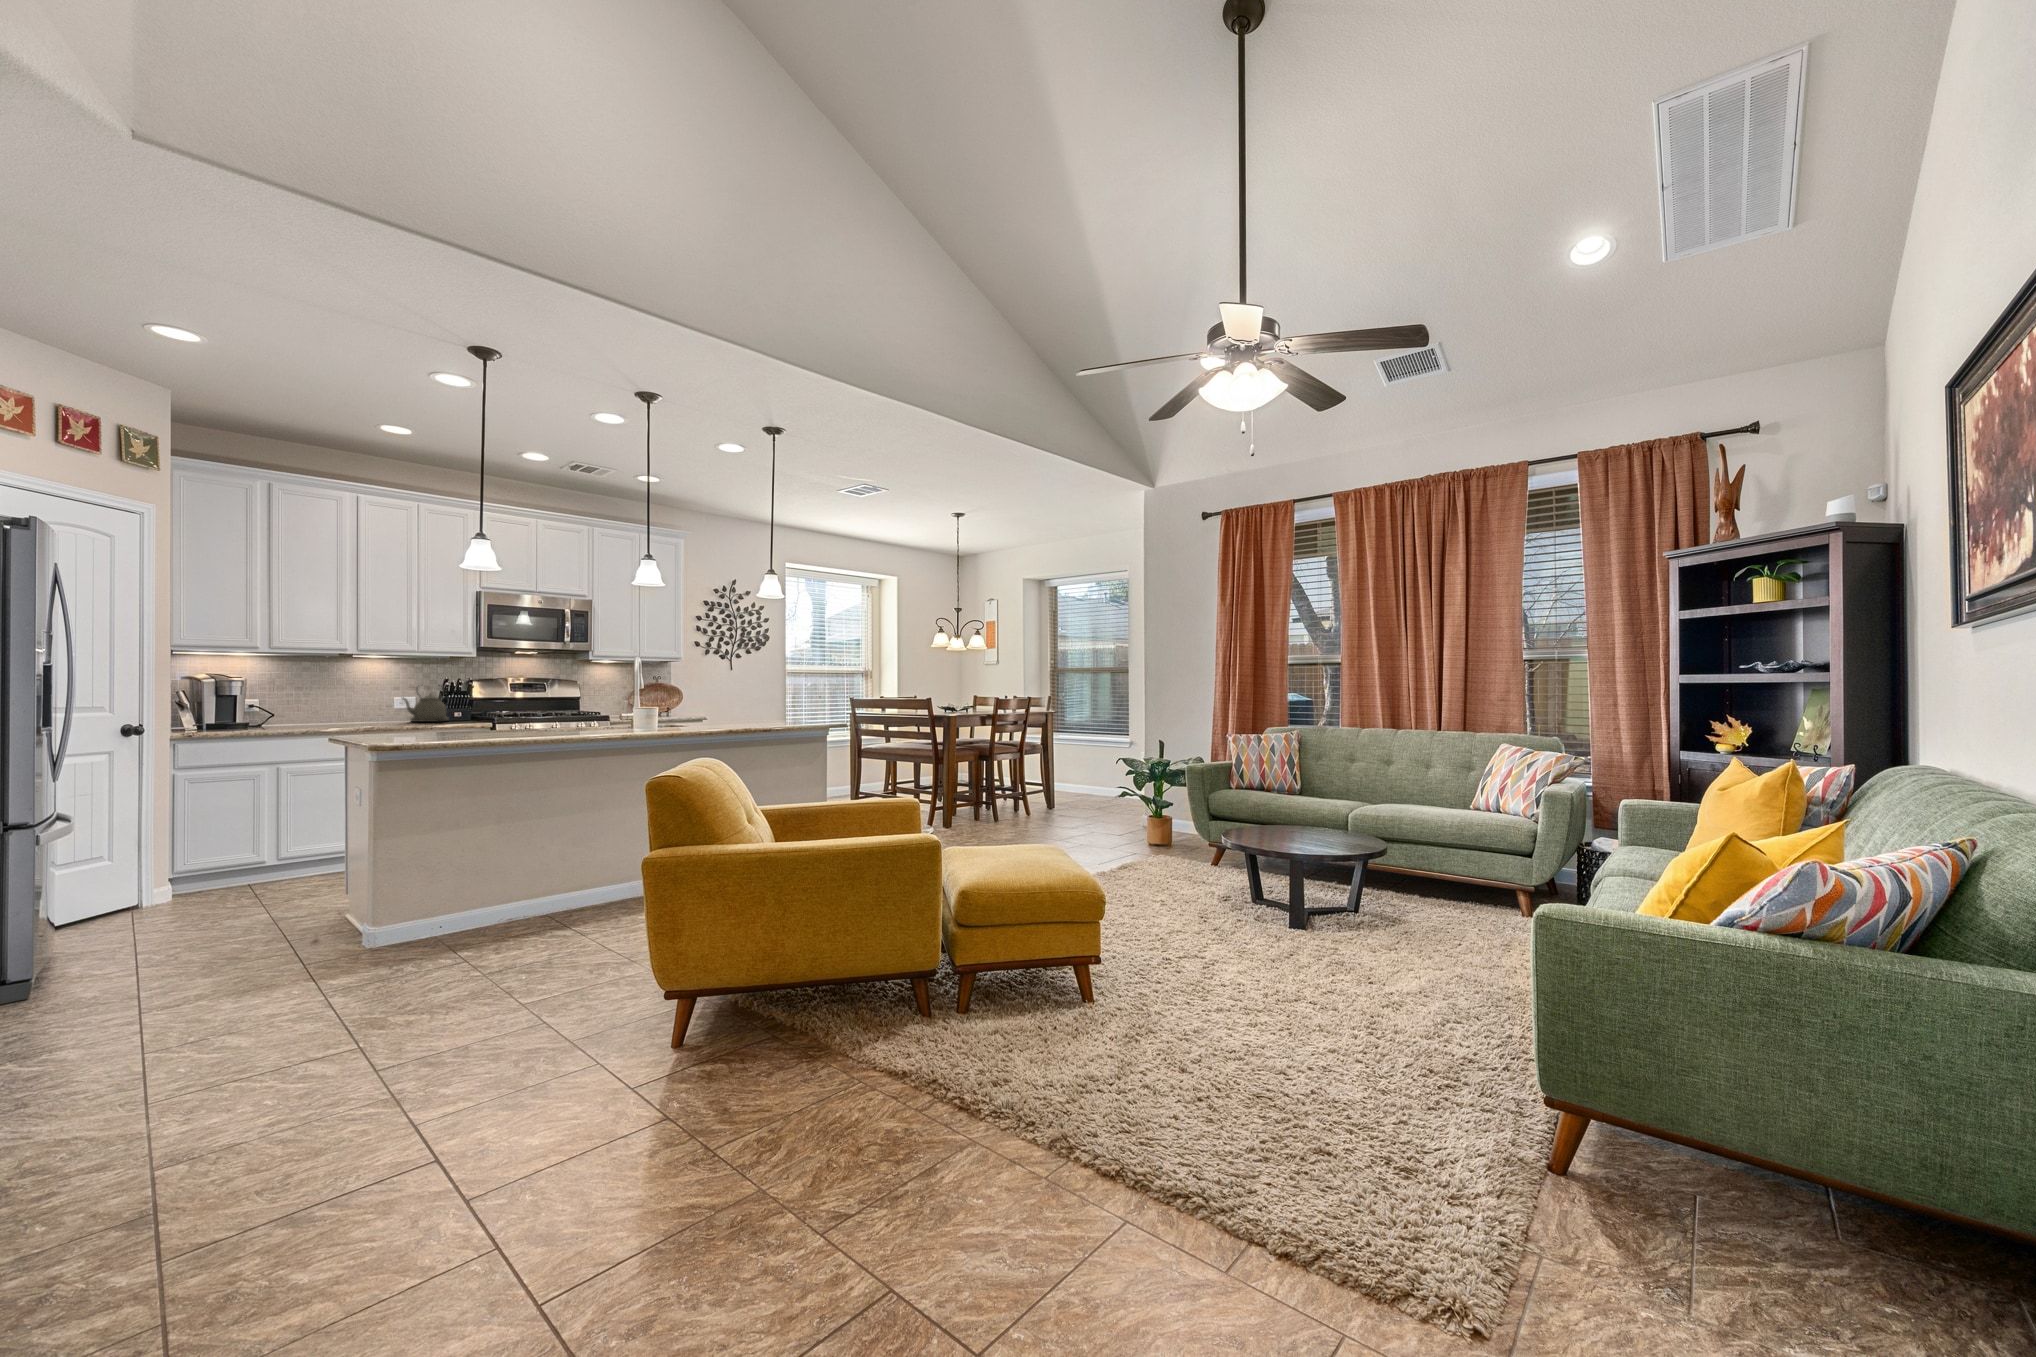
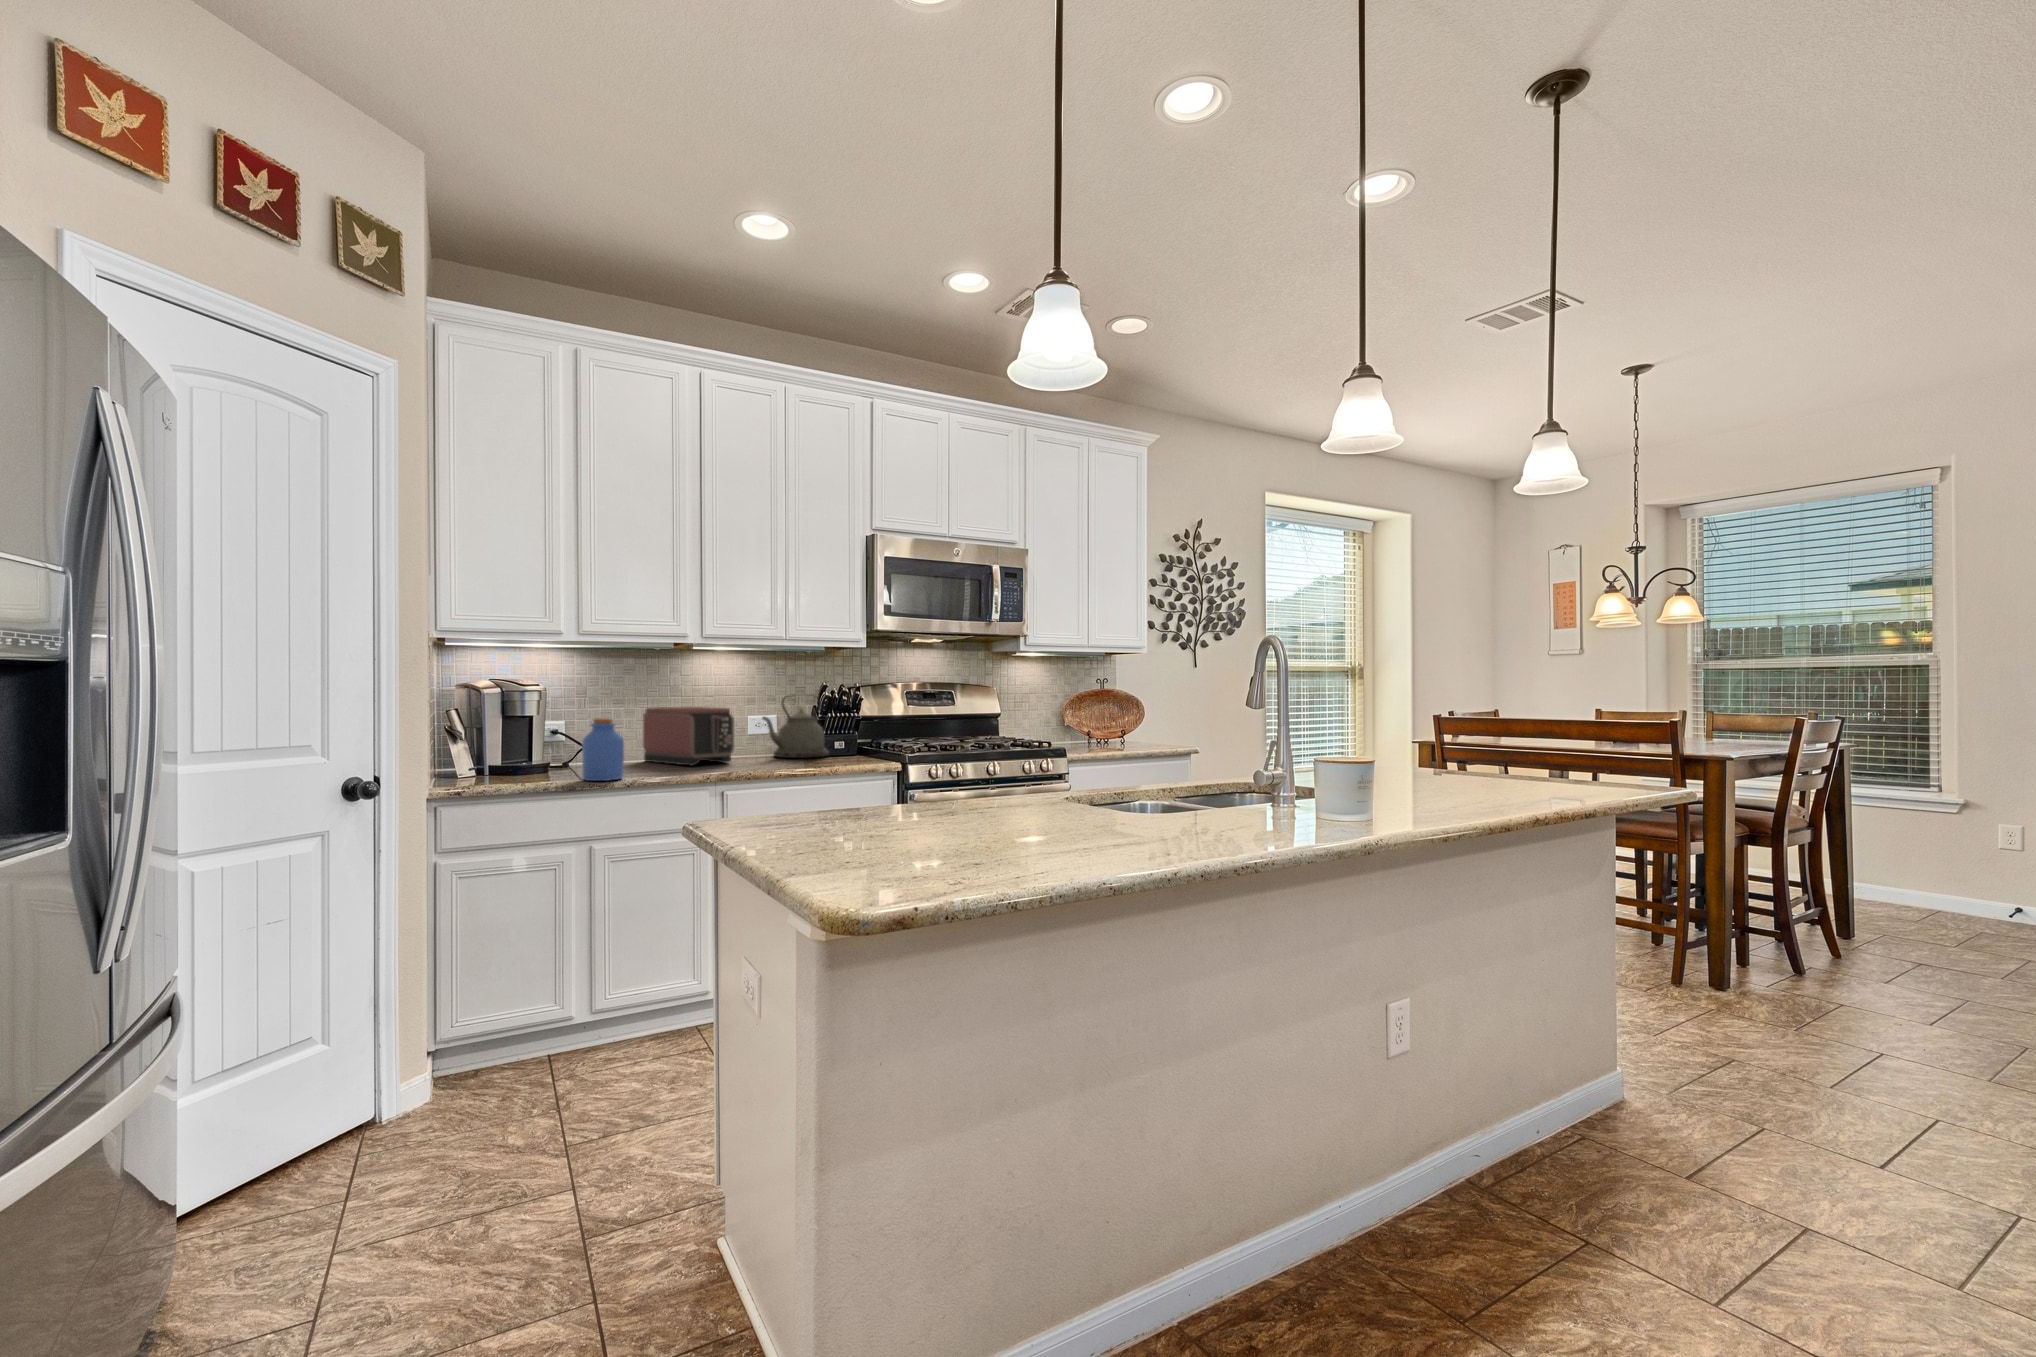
toaster: none [317,692,380,725] -> present [643,707,734,765]
jar: none [272,696,300,731] -> present [582,718,624,781]

